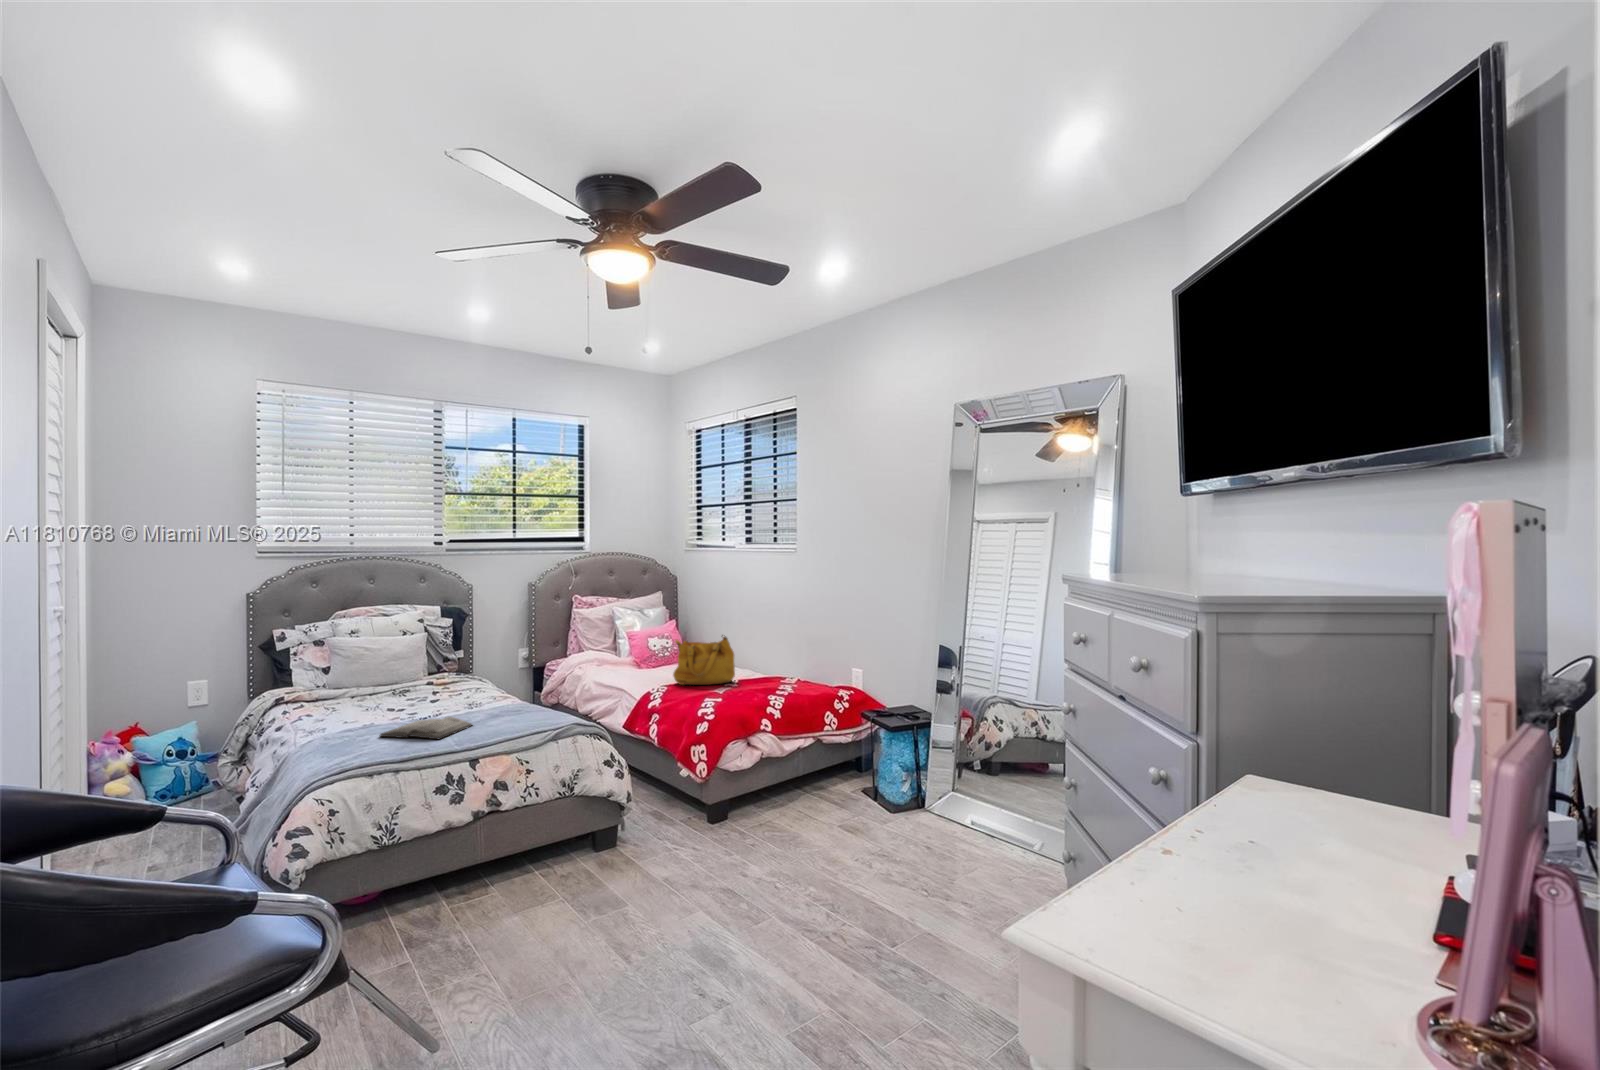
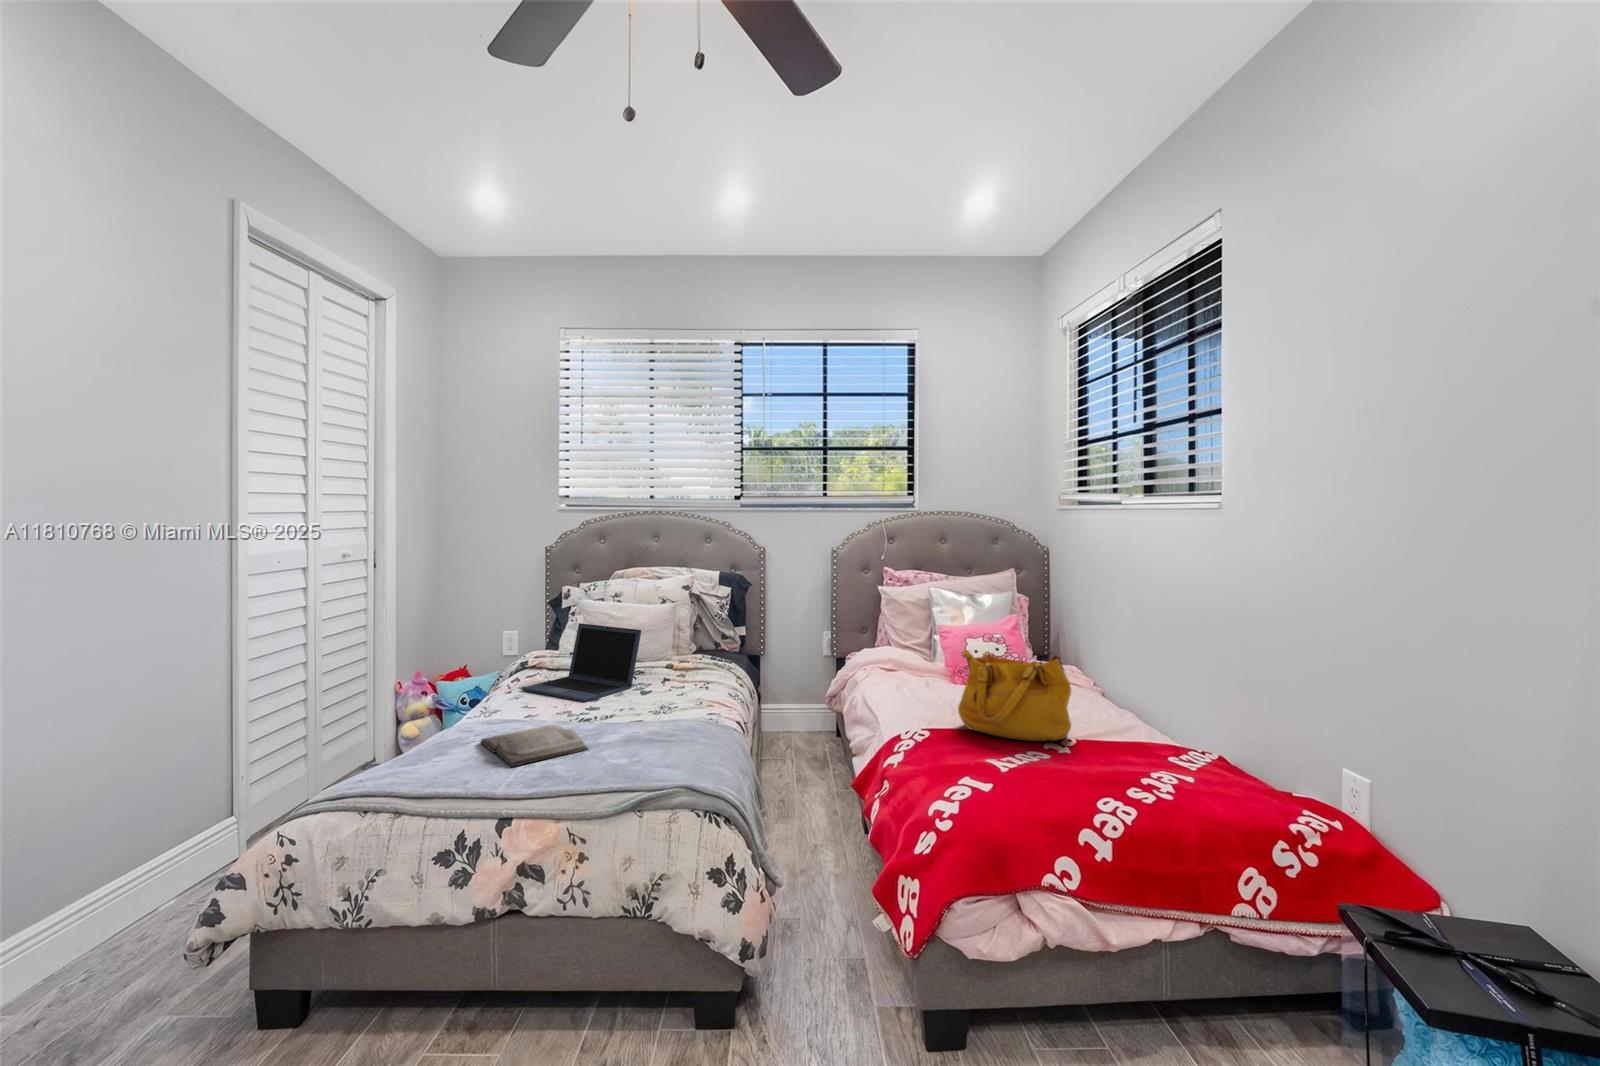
laptop: none [326,653,429,712] -> present [522,623,641,702]

